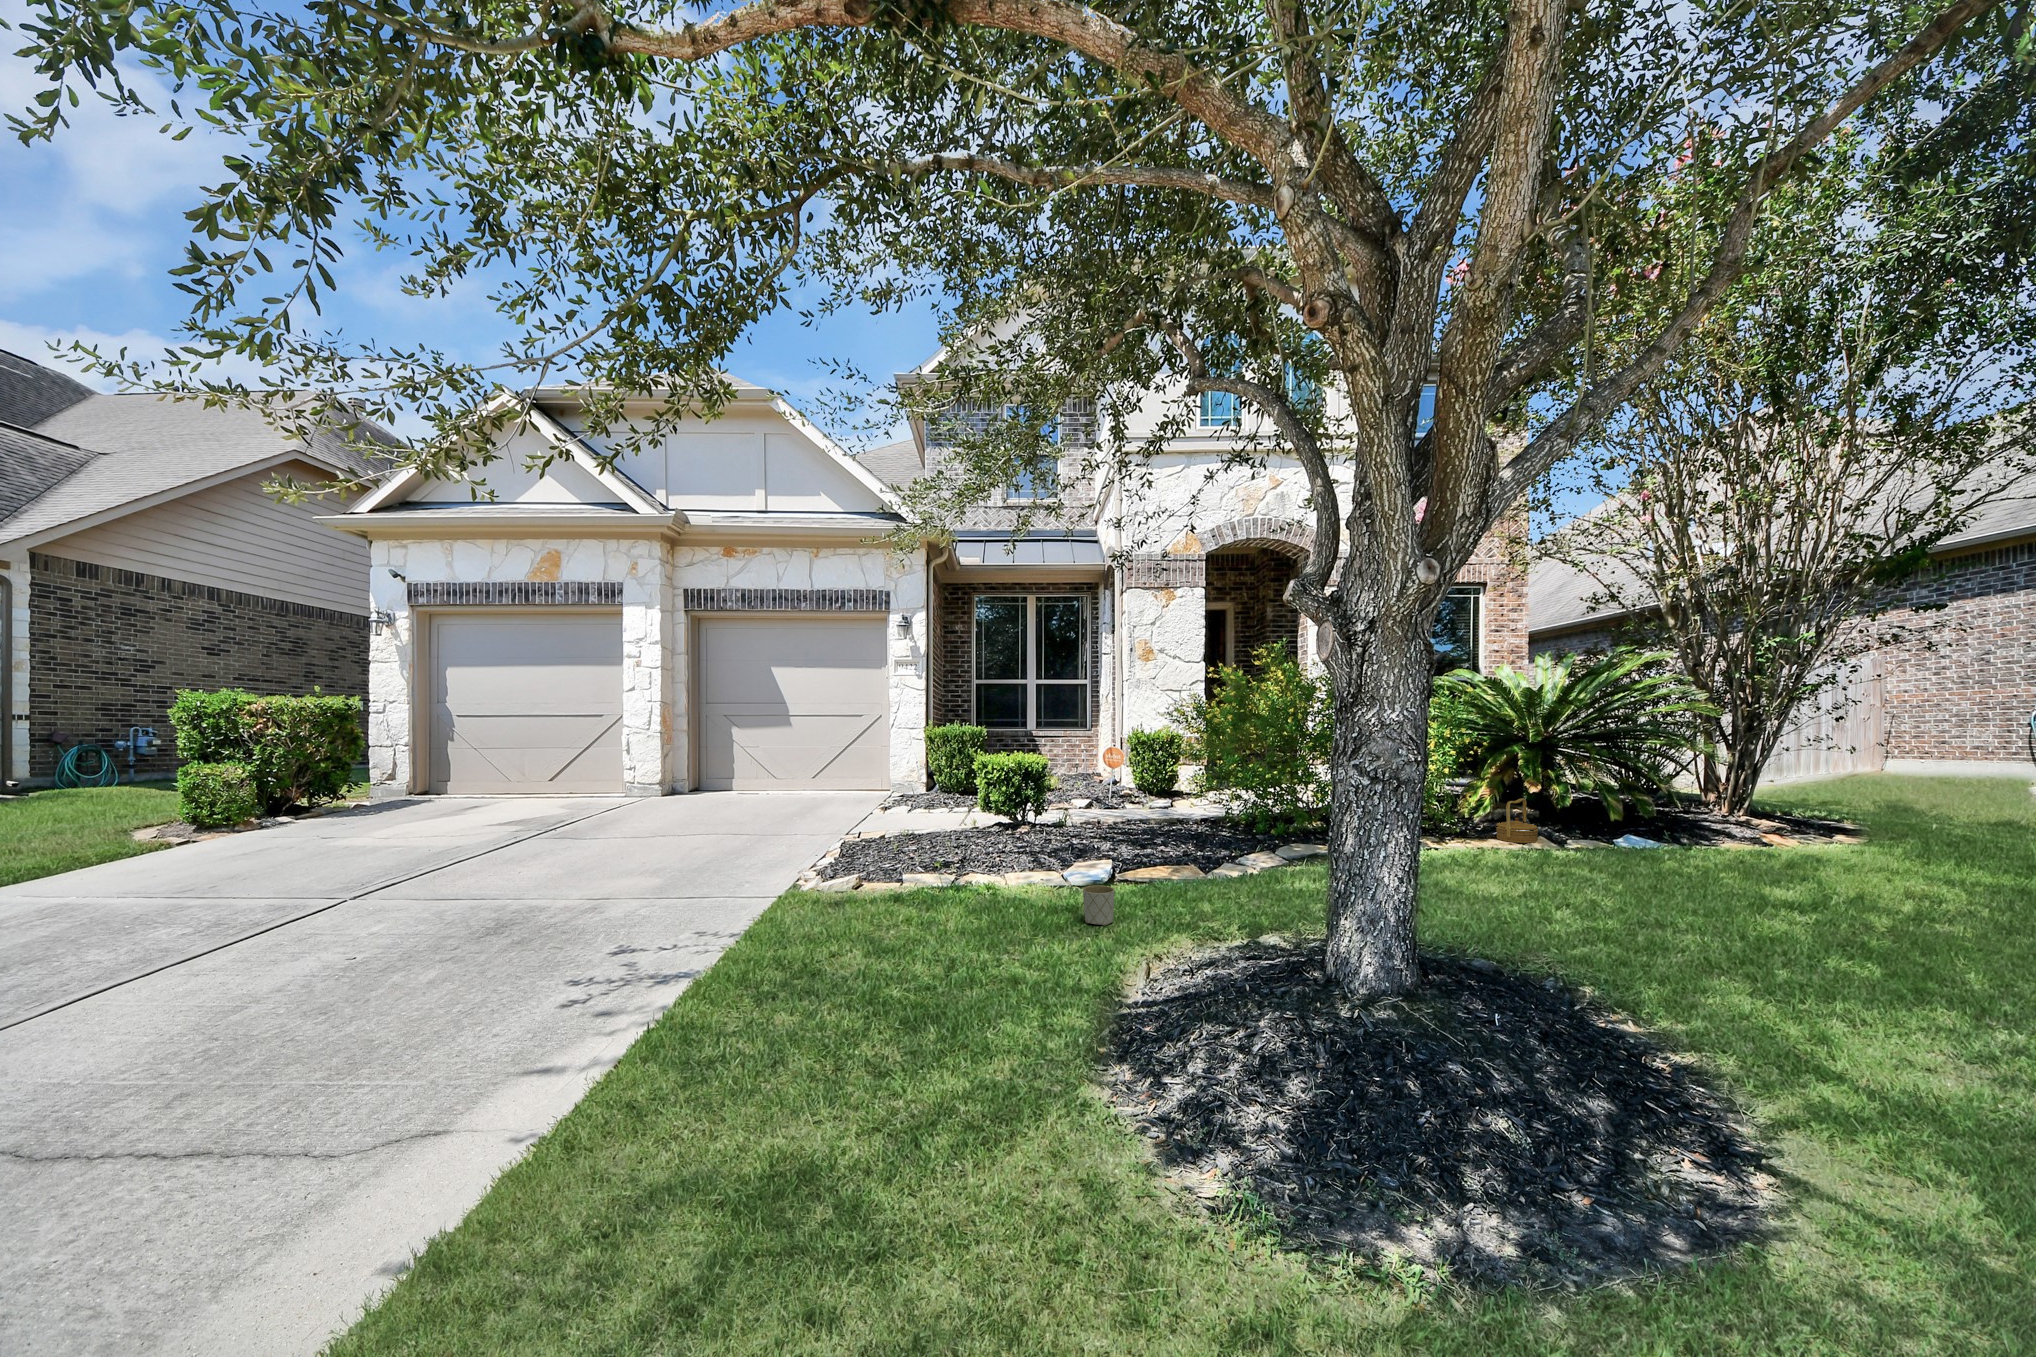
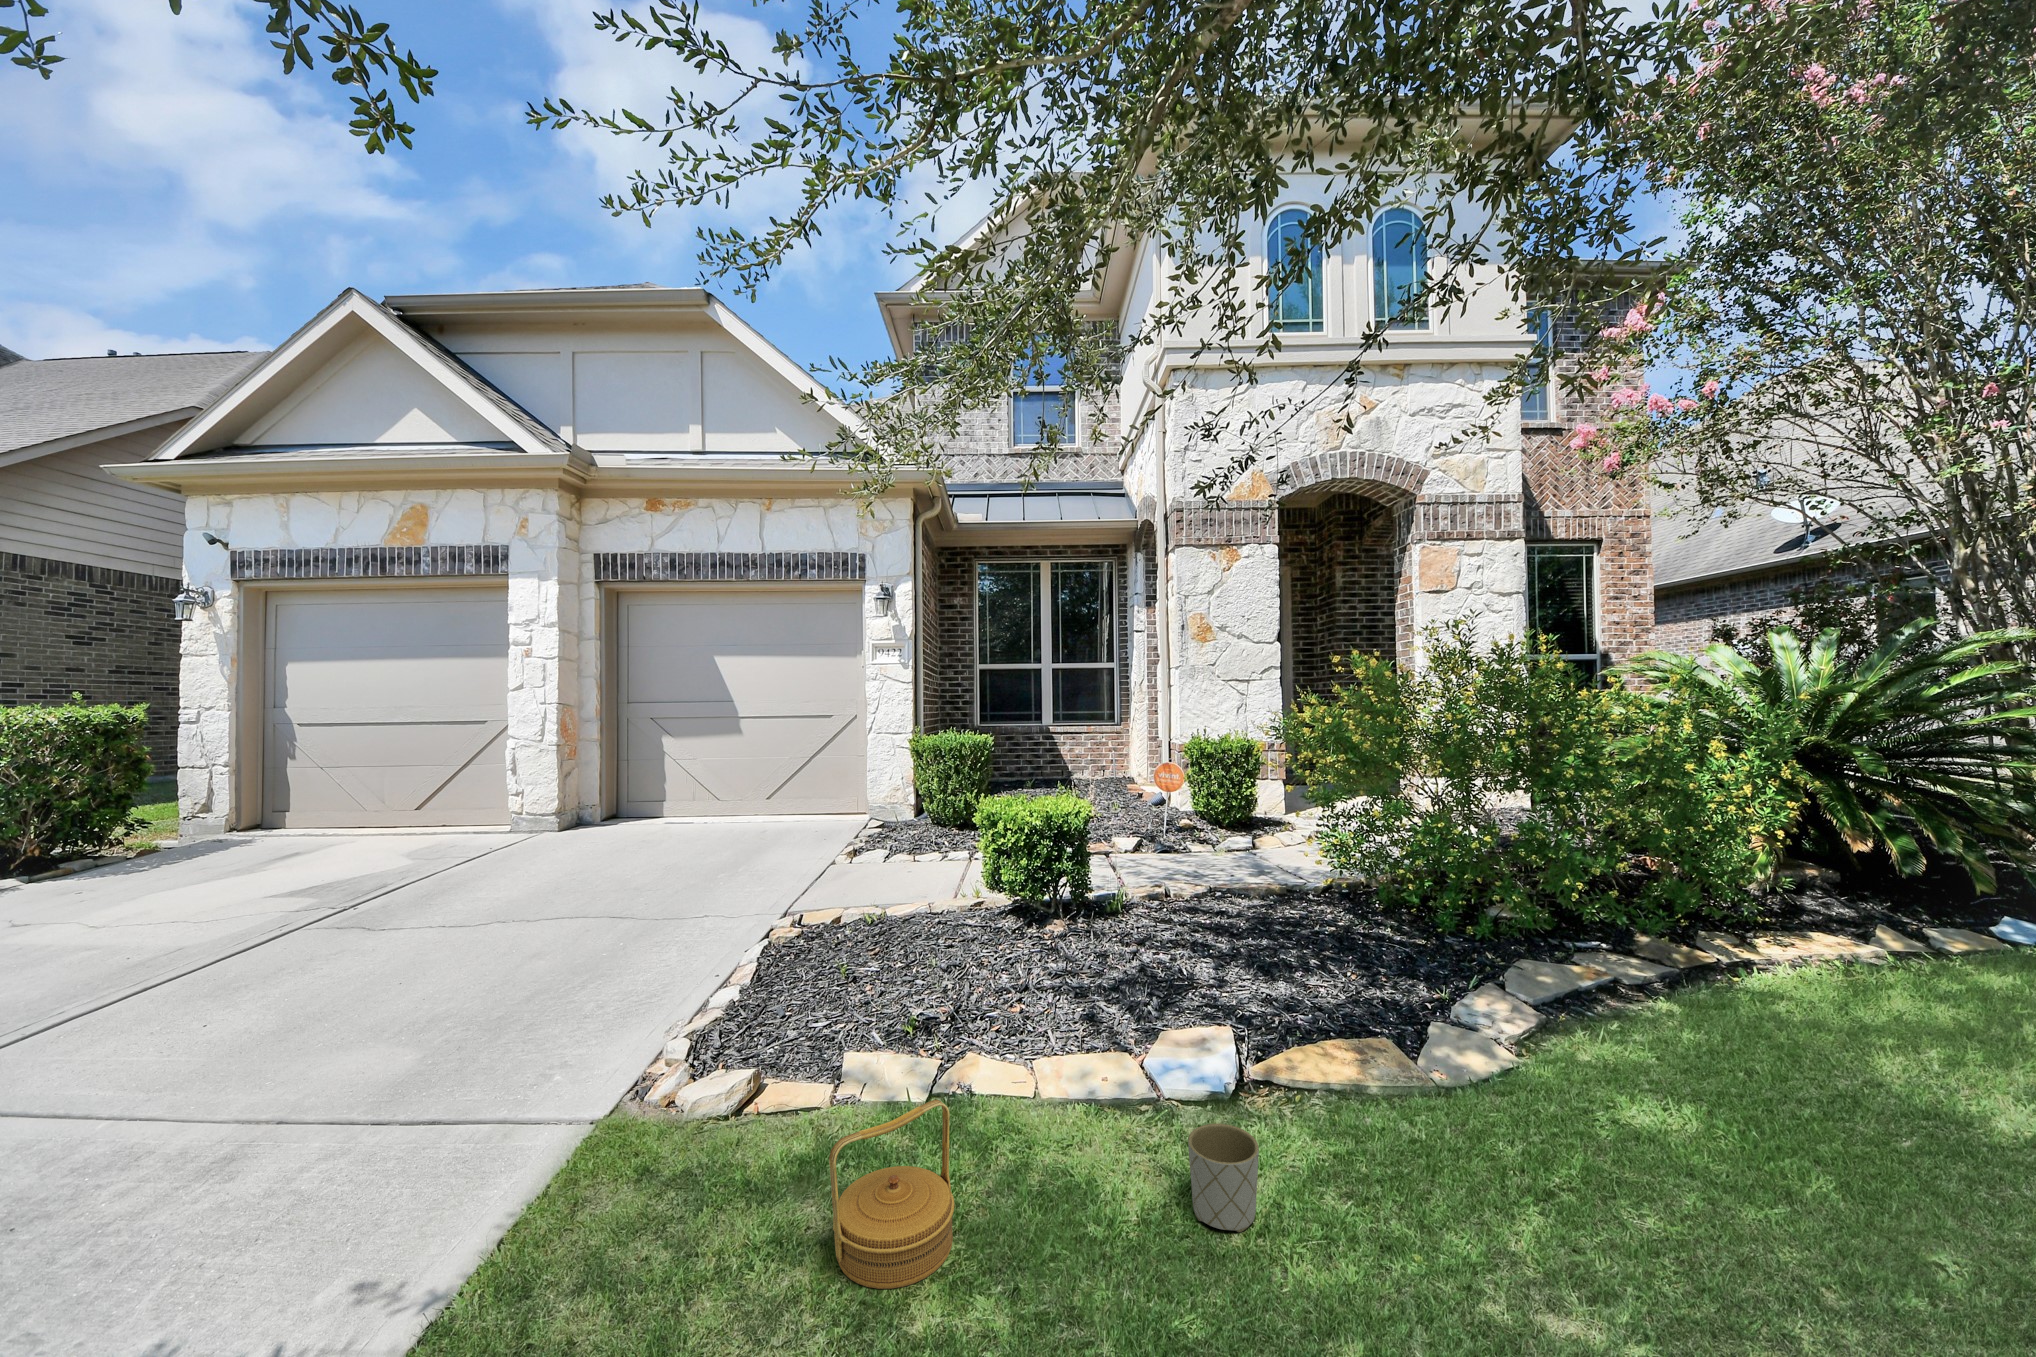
basket: present [1496,798,1538,843] -> present [829,1100,955,1289]

